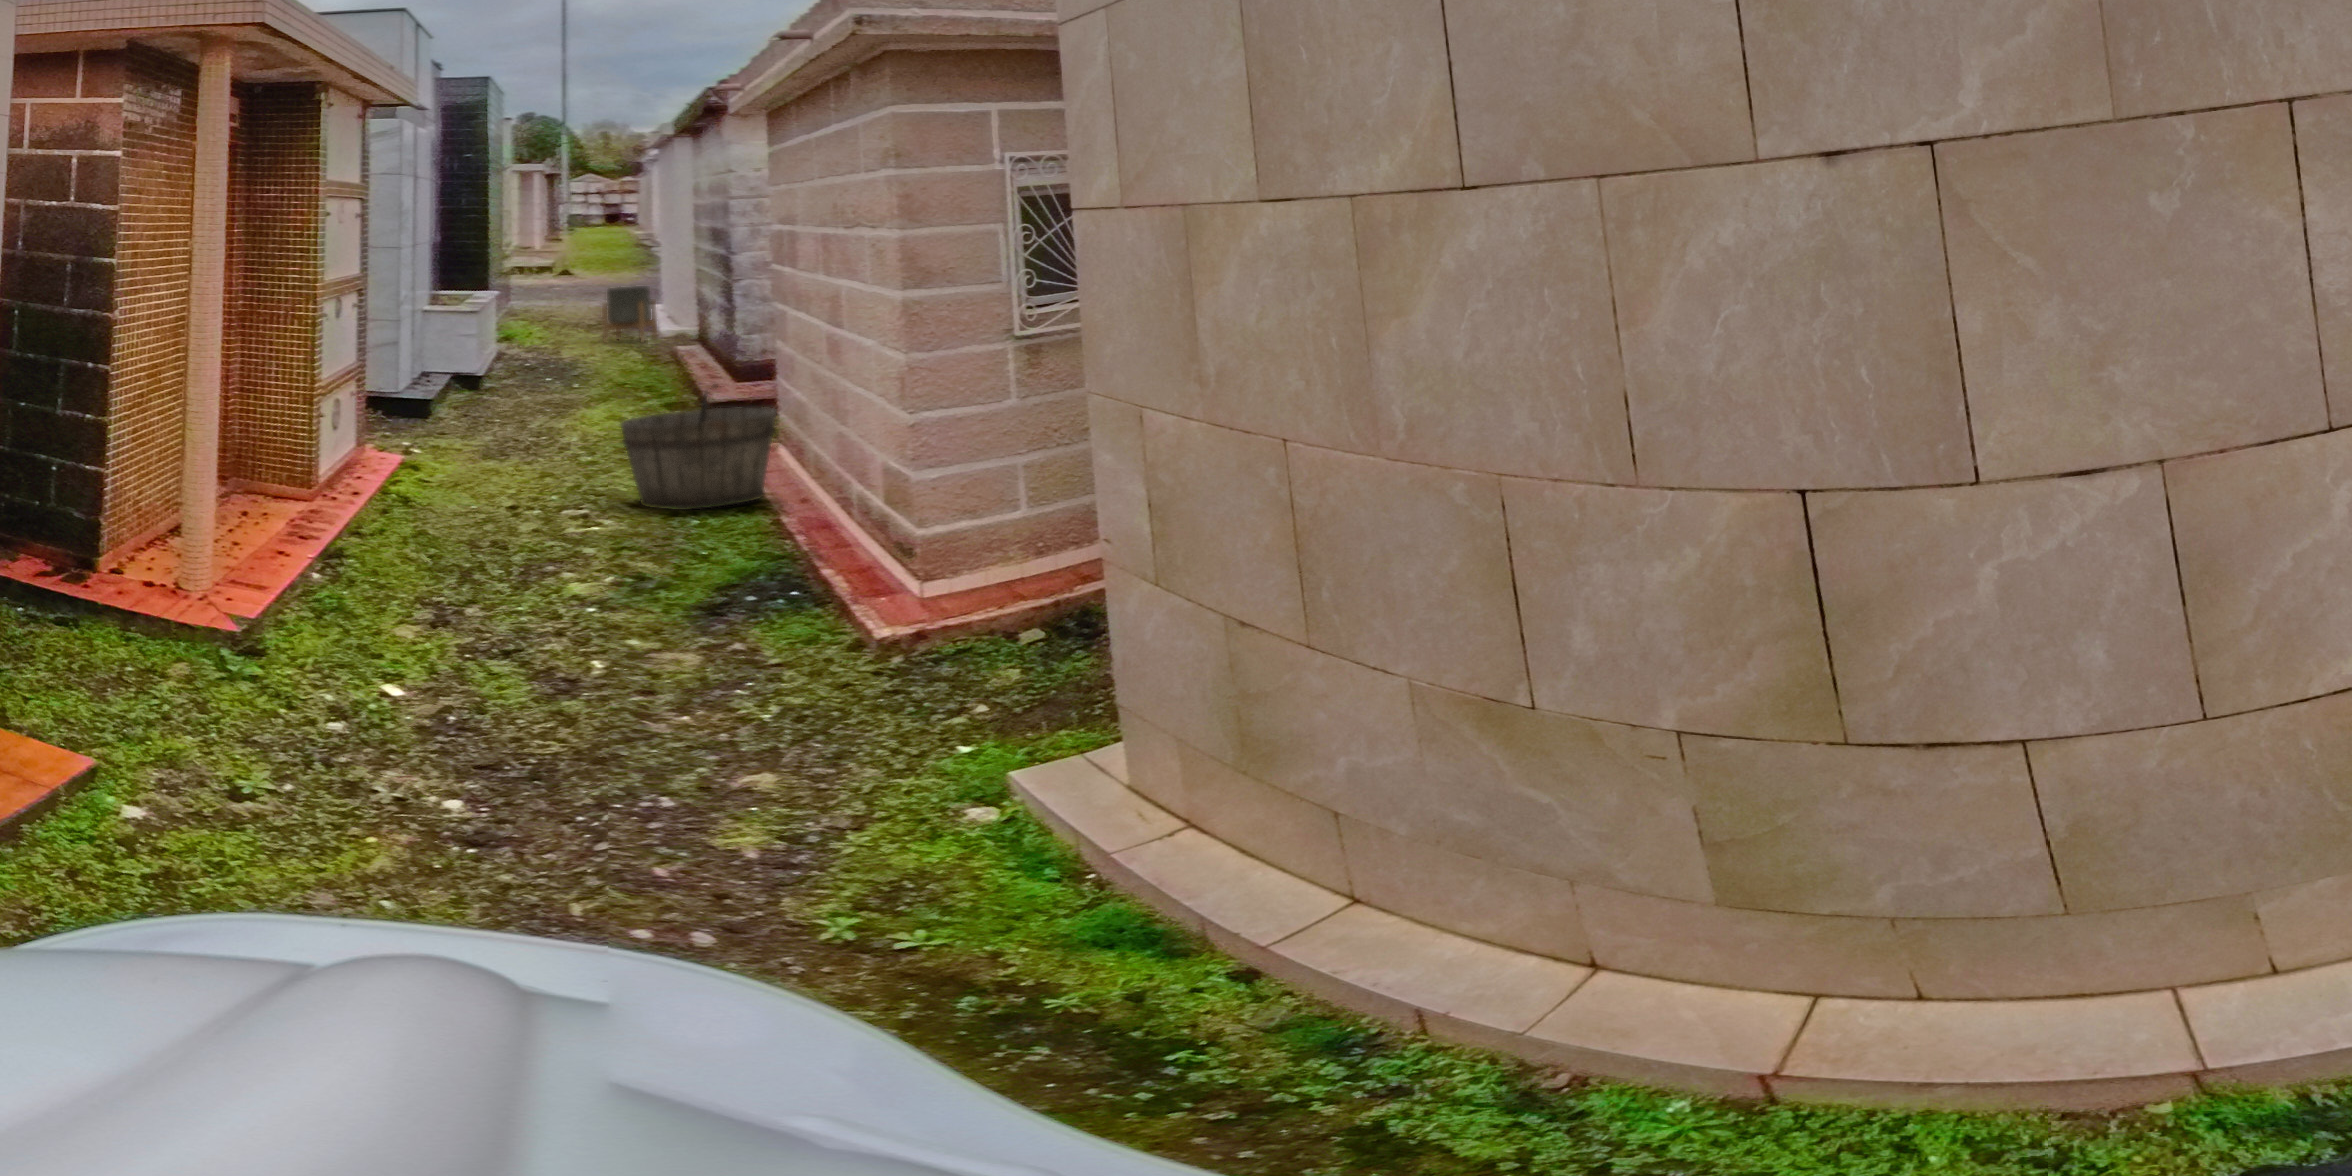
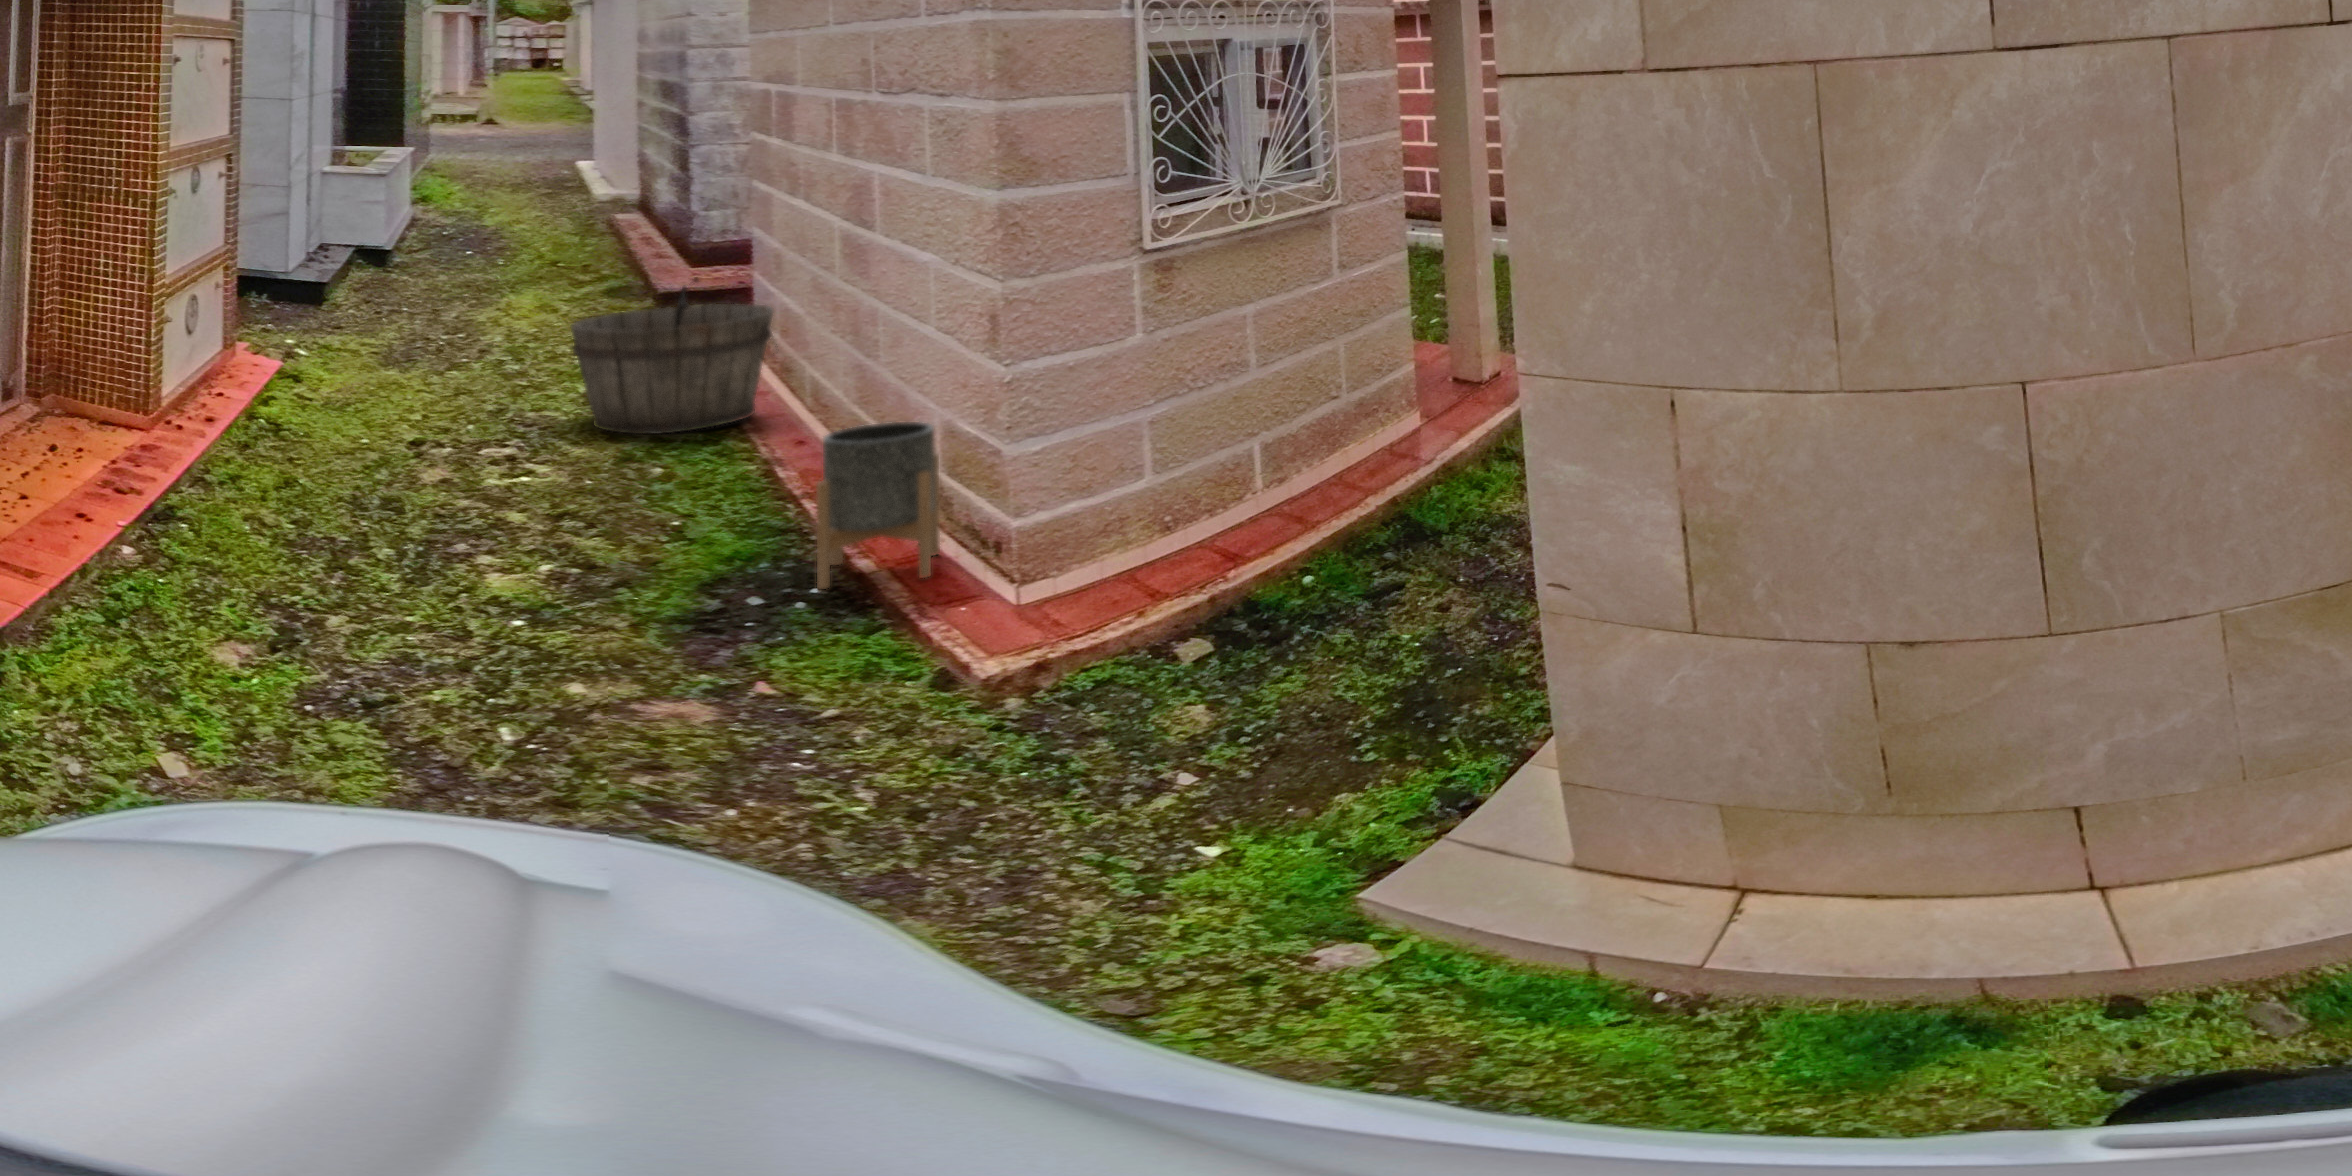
planter: present [602,286,657,342] -> present [816,422,940,589]

